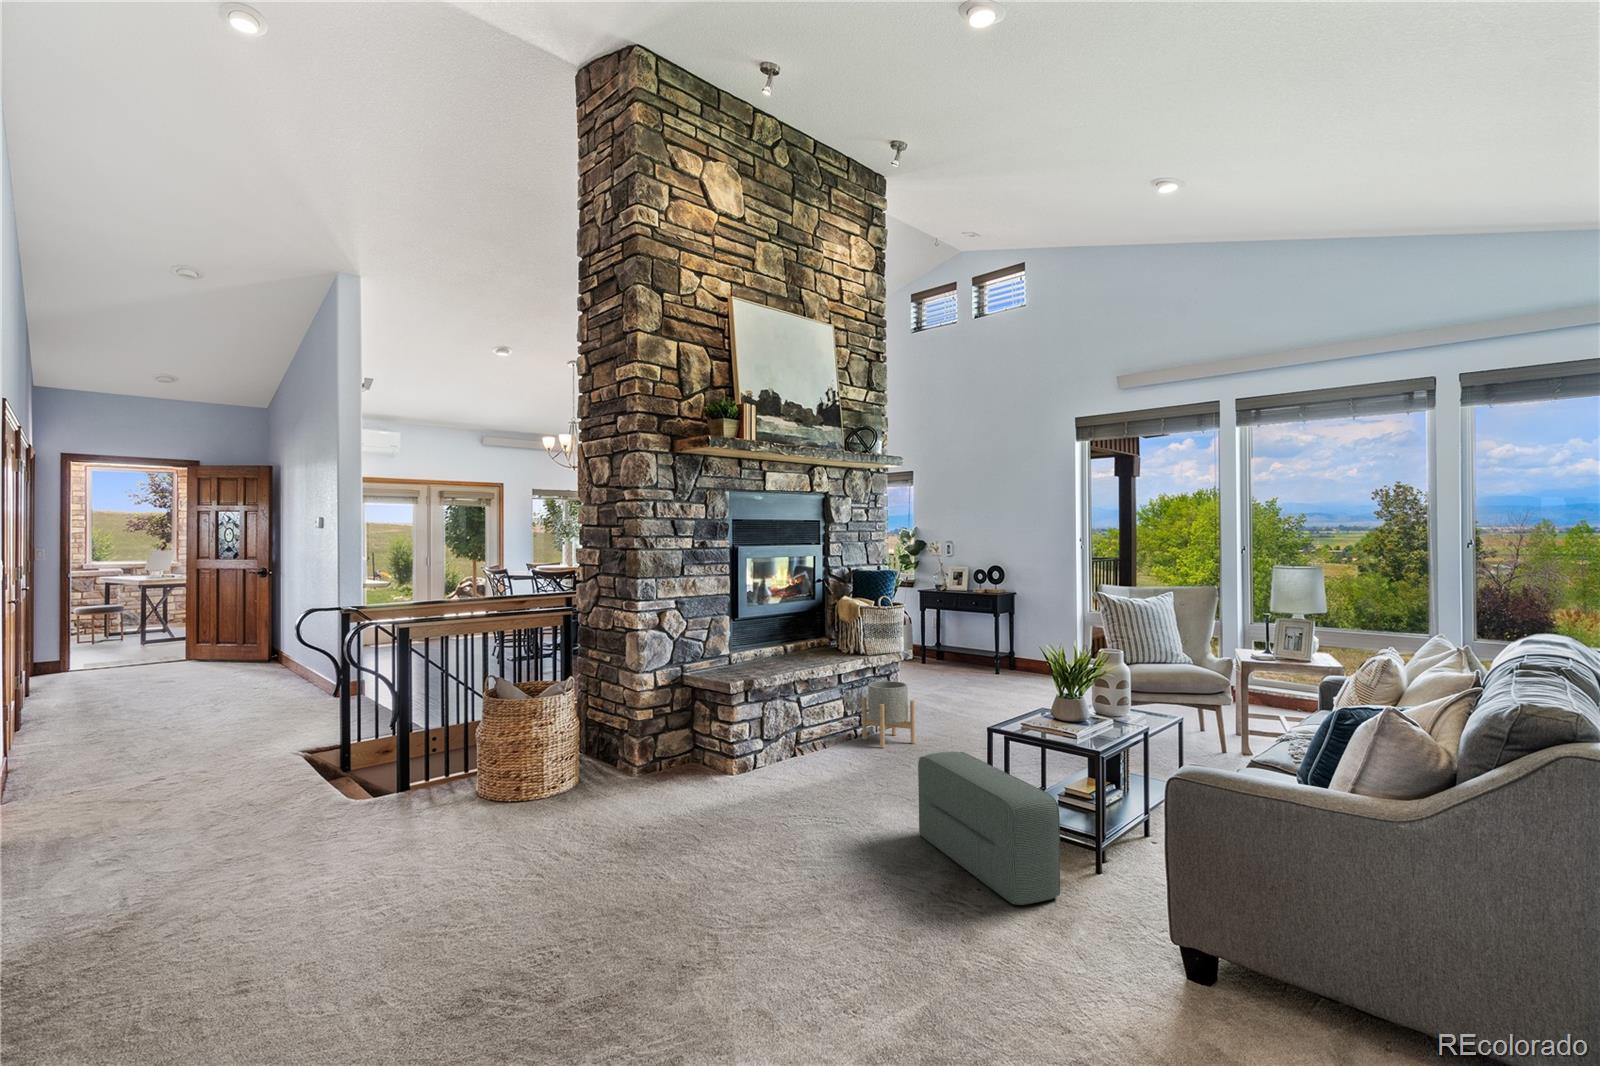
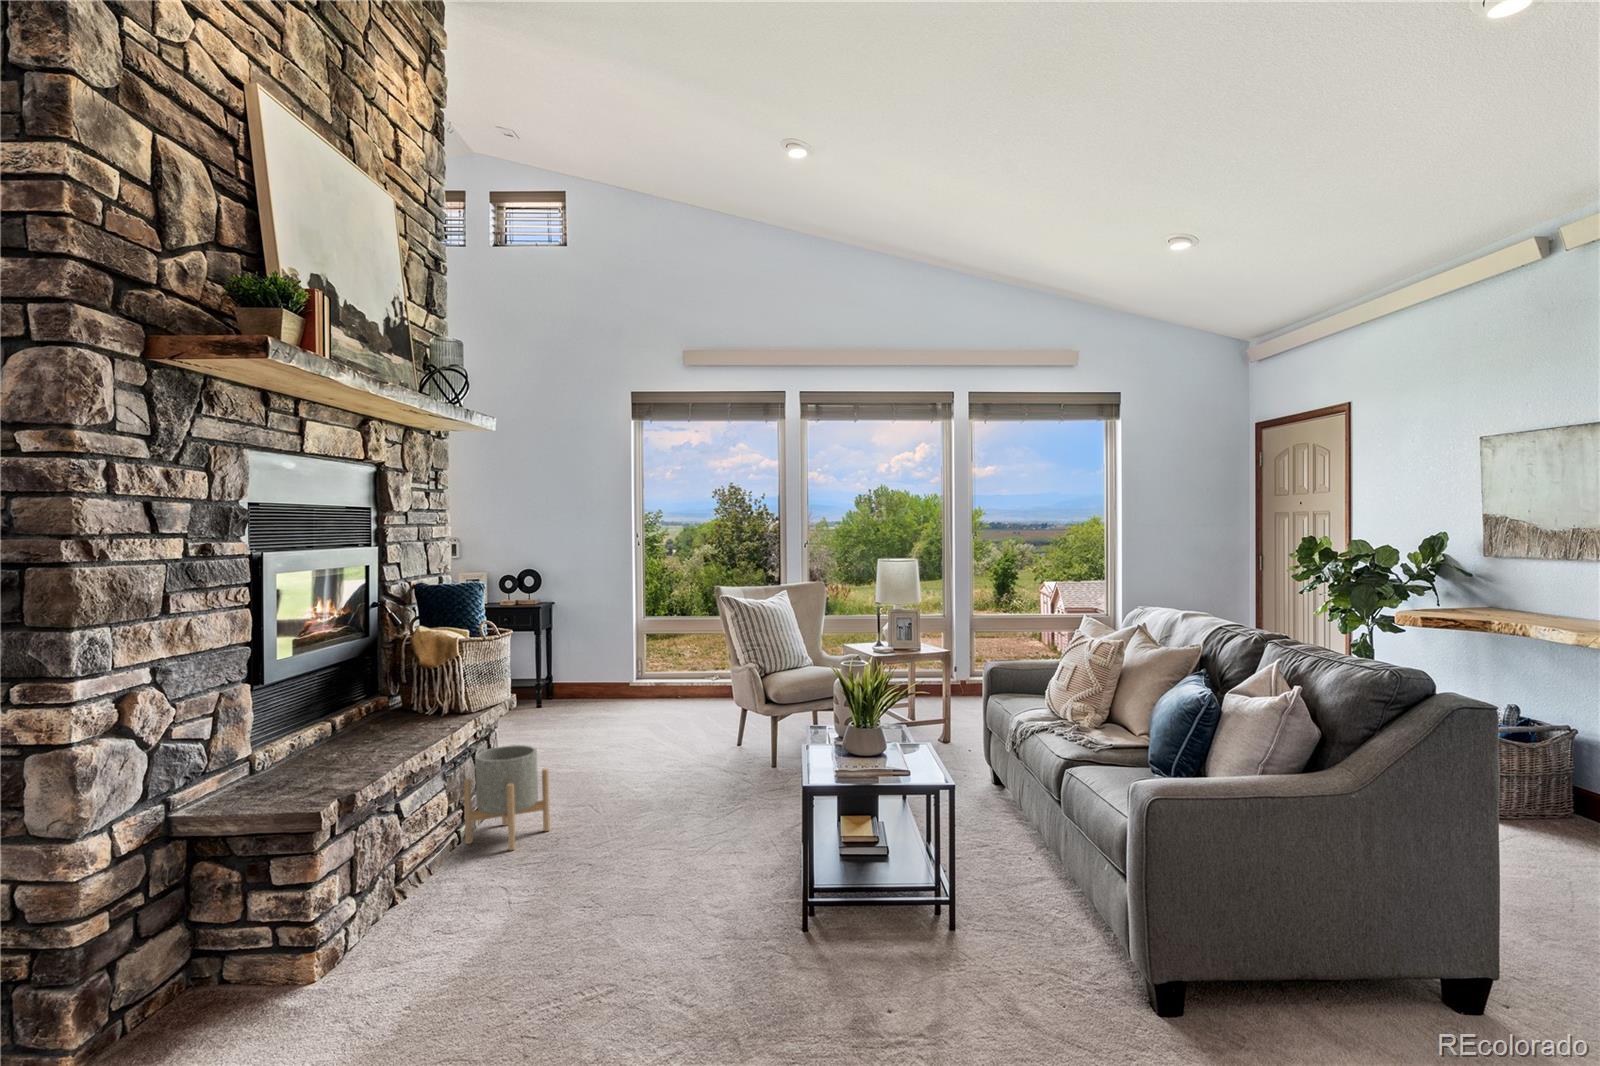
pouf: present [918,752,1060,905] -> none [722,833,977,1029]

